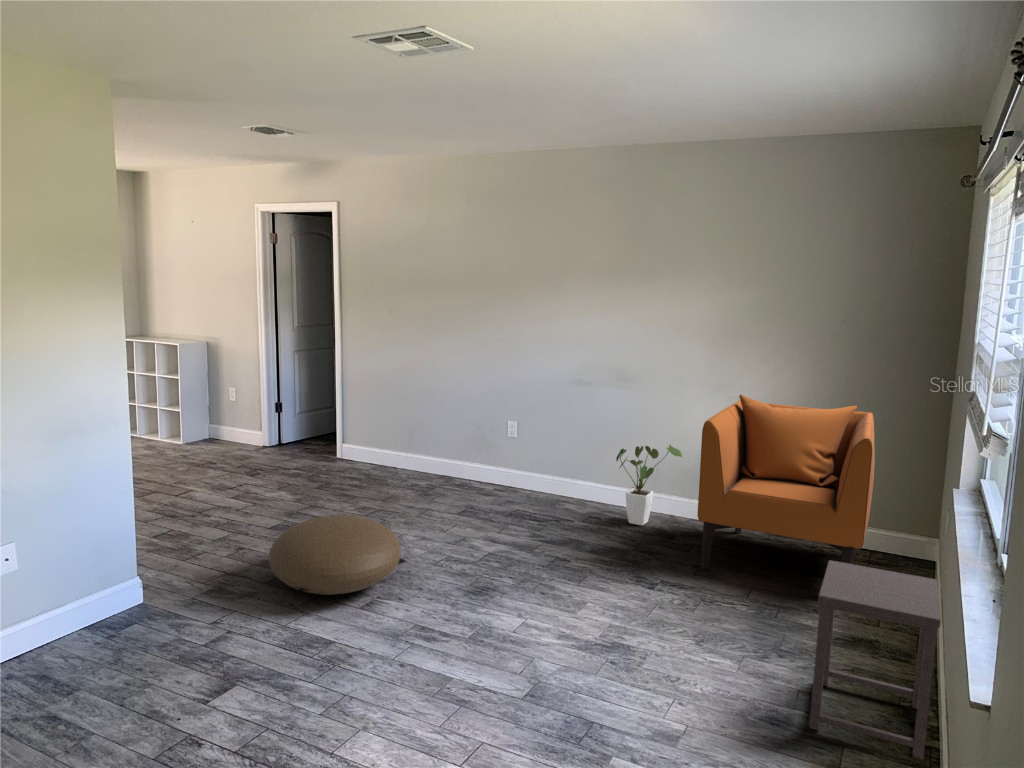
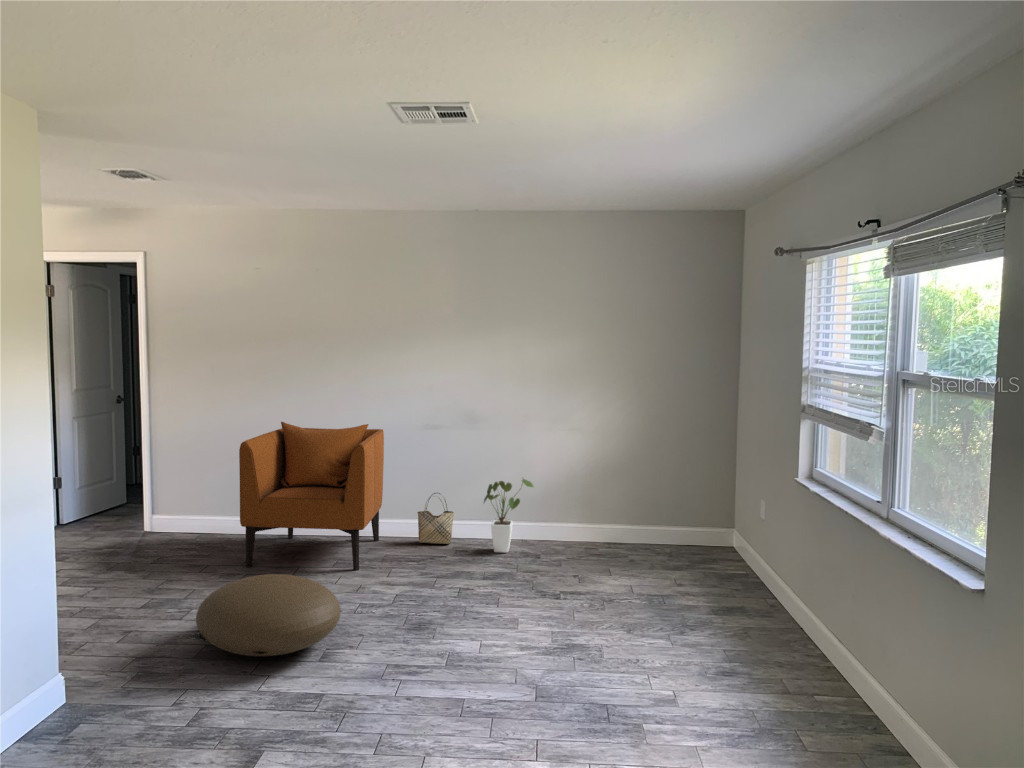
armchair: present [698,395,875,570] -> present [239,422,384,570]
woven basket: none [558,451,597,506] -> present [417,493,454,544]
side table: present [810,560,941,759] -> none [728,543,832,674]

